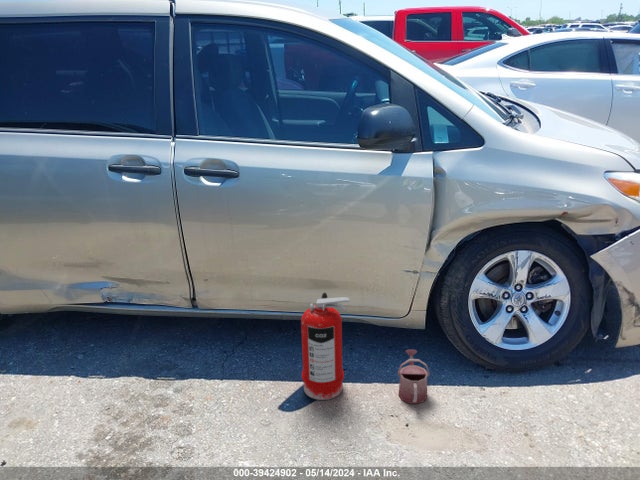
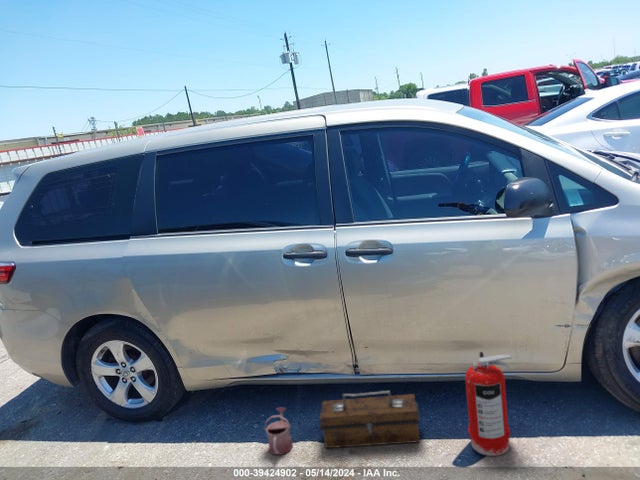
toolbox: none [142,328,257,385] -> present [320,391,420,448]
watering can: present [398,350,430,404] -> present [265,408,293,455]

